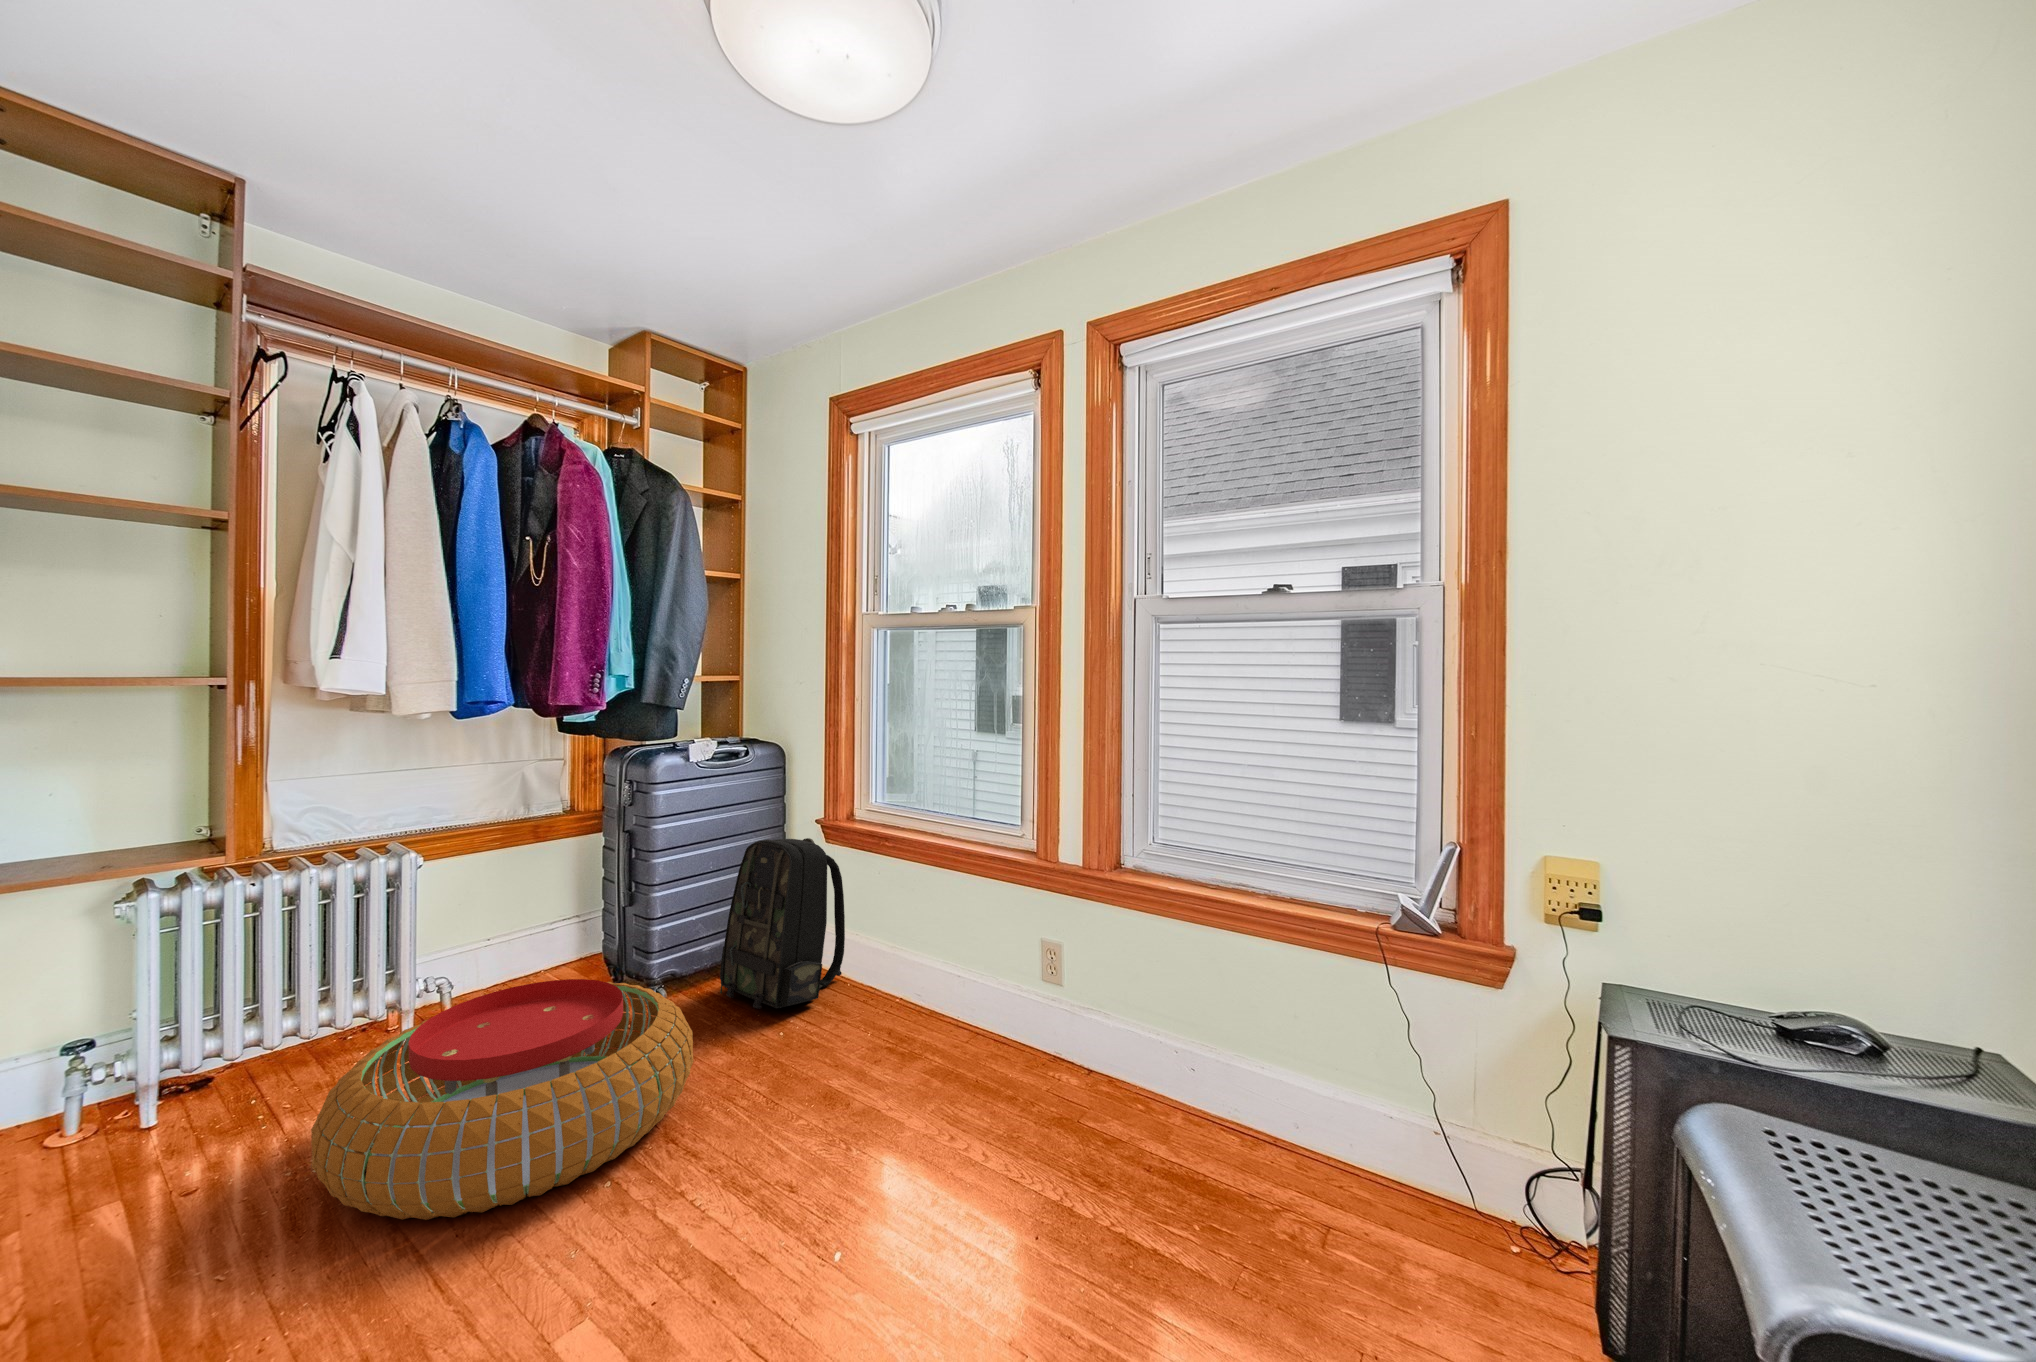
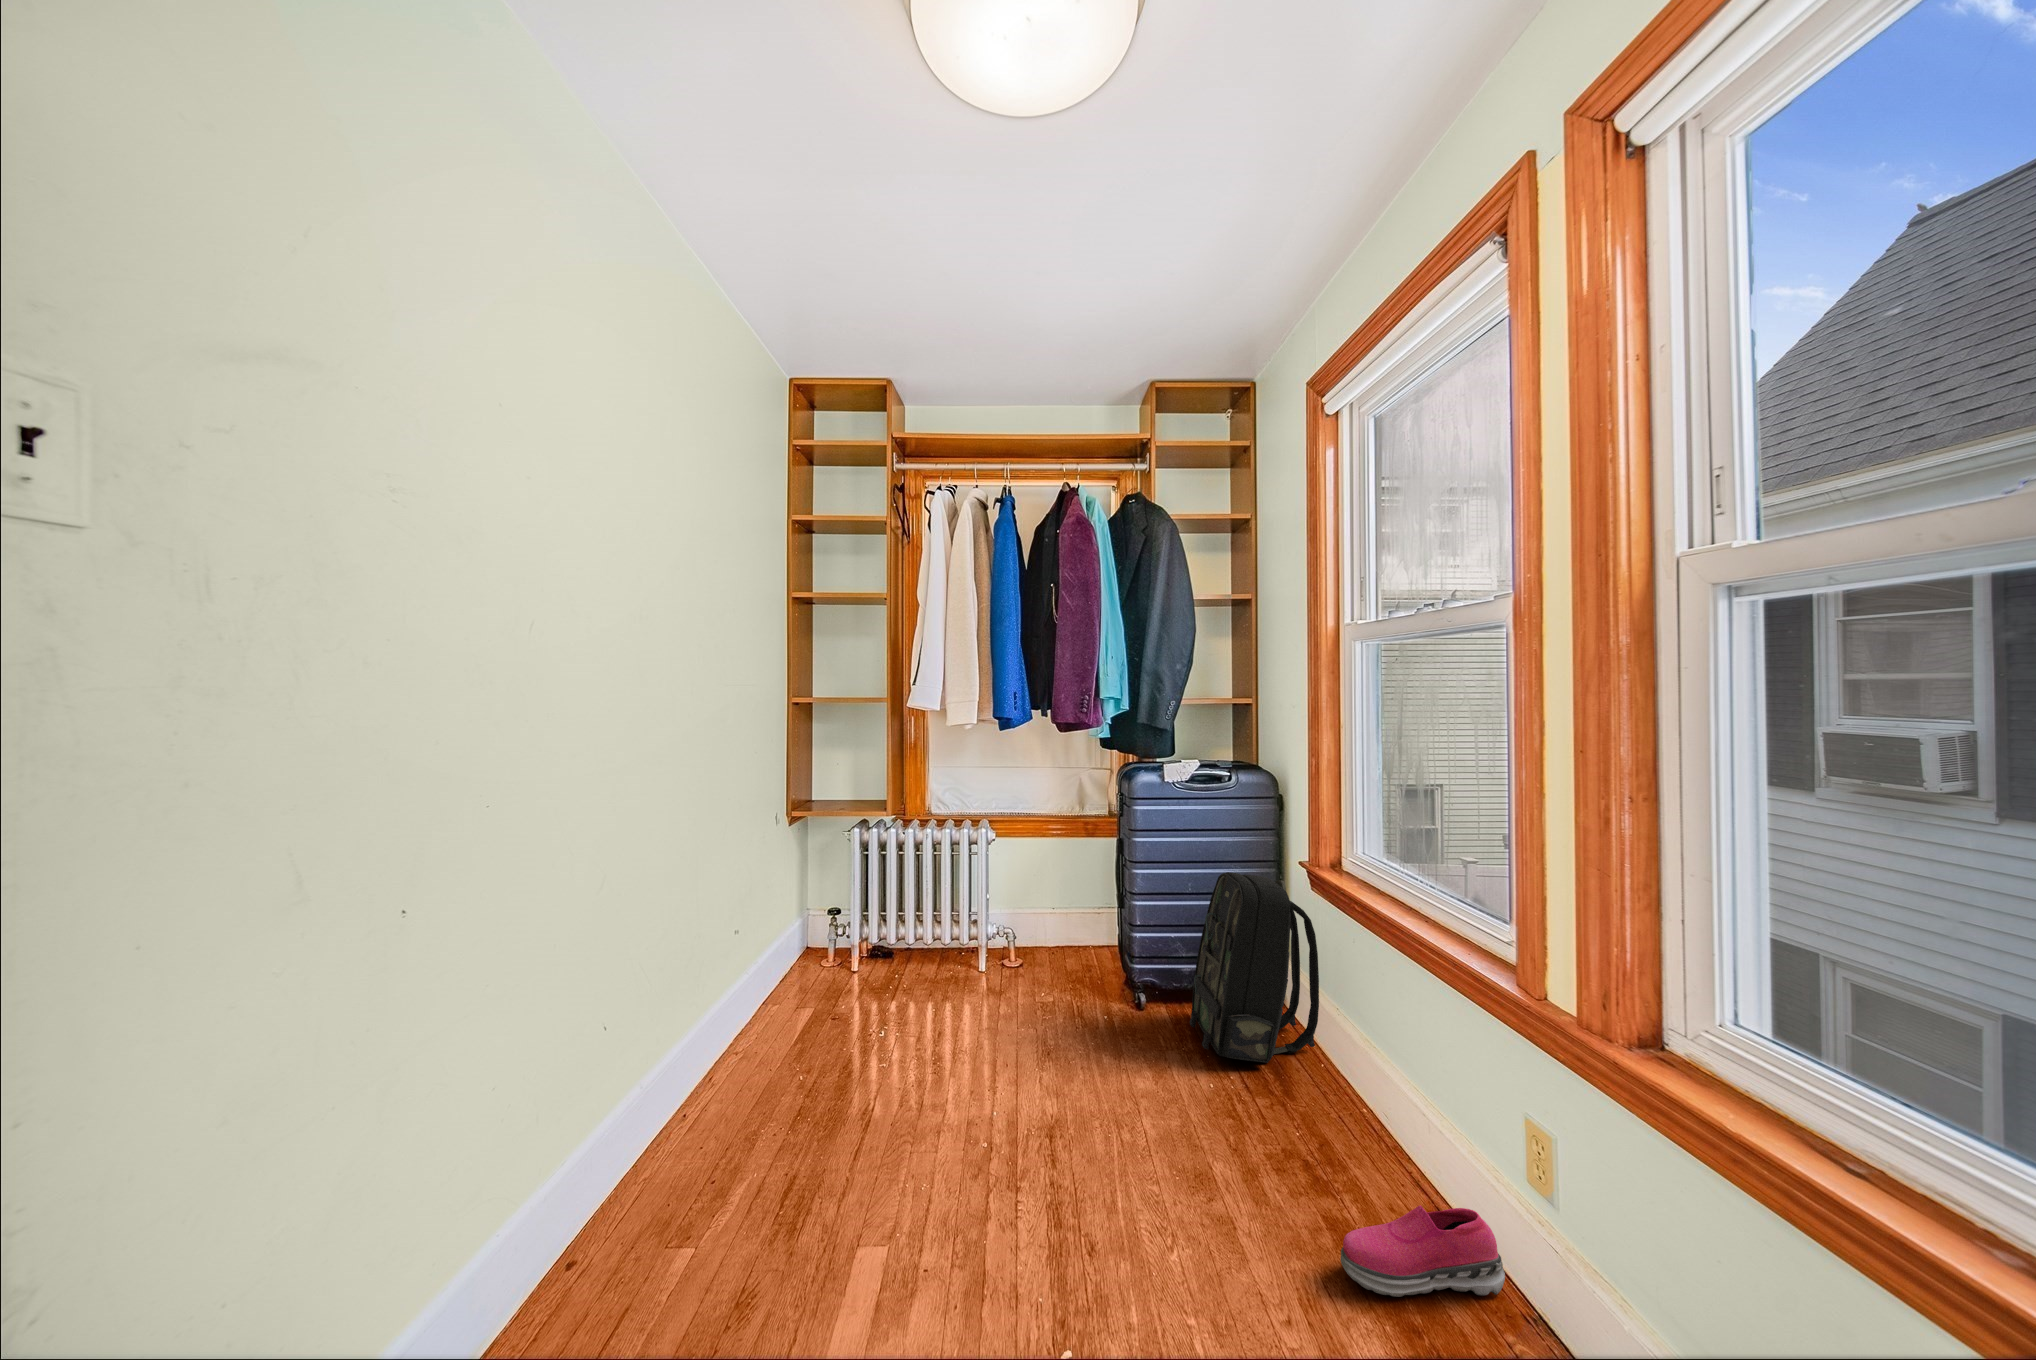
pouf: present [311,979,693,1220] -> none [847,953,1108,1133]
shoe: none [969,1015,1051,1097] -> present [1341,1205,1505,1297]

